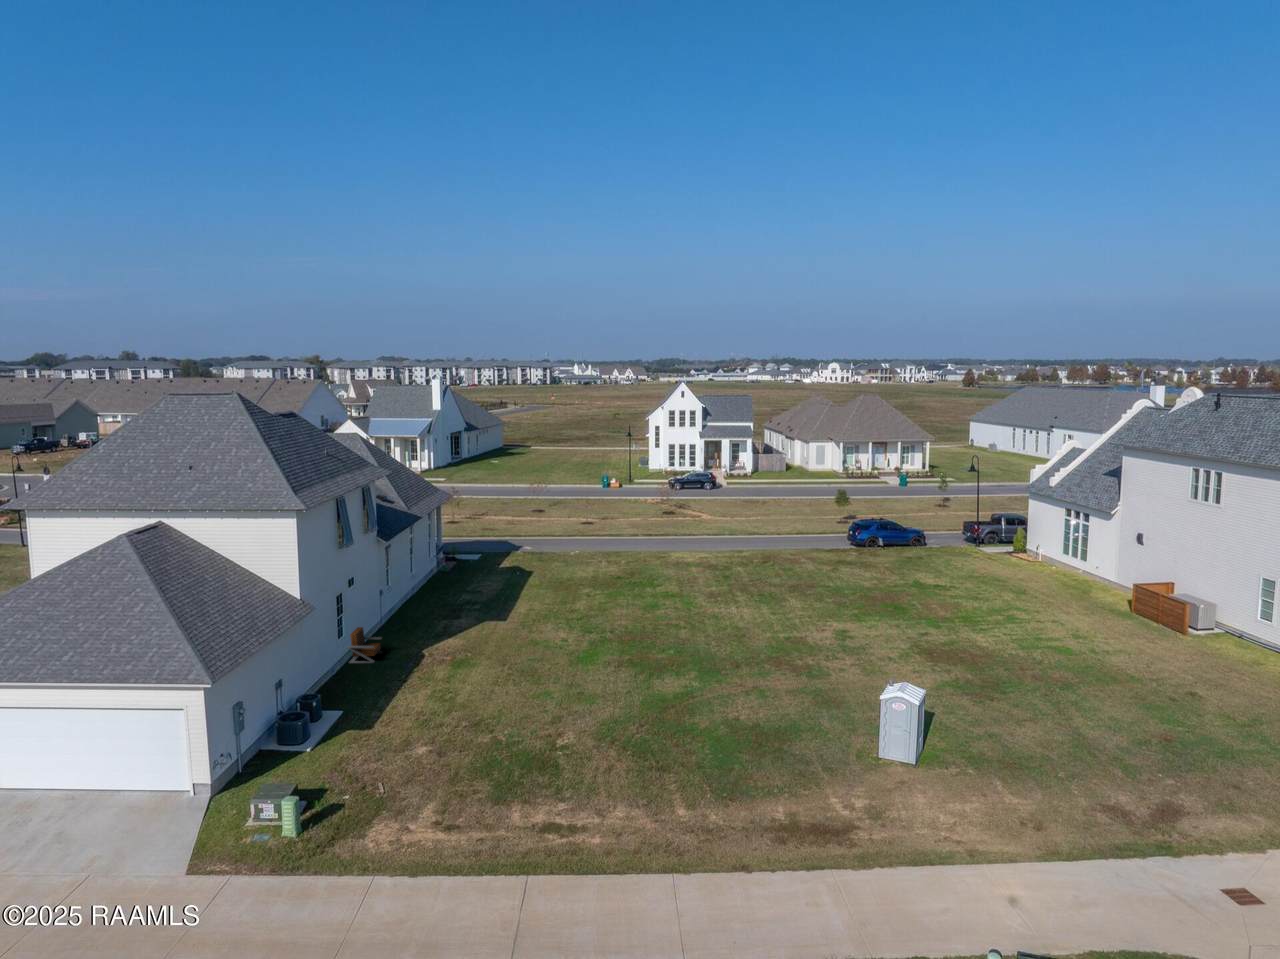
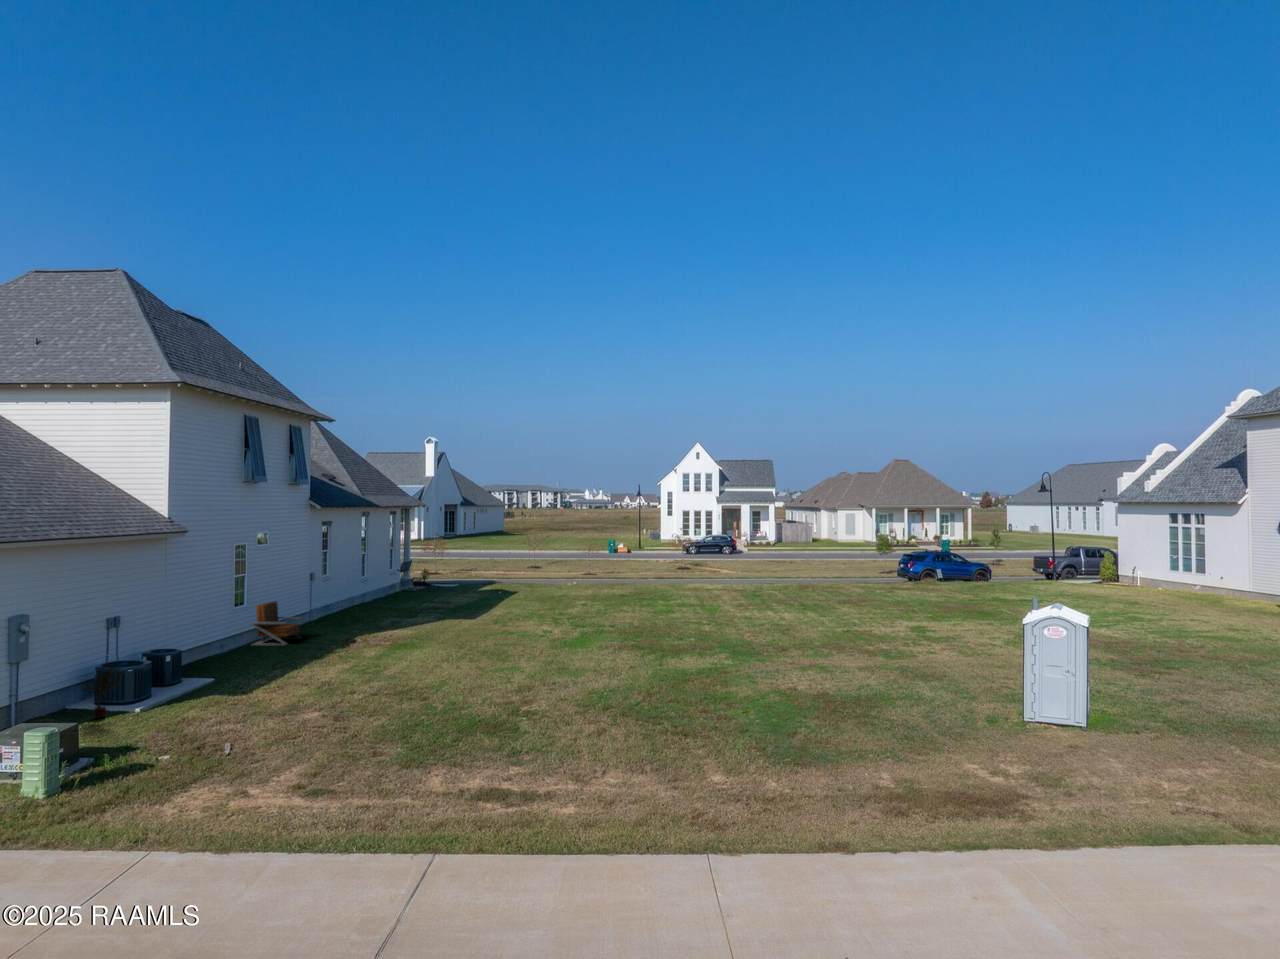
potted tree: none [269,720,298,756] -> present [81,666,122,719]

